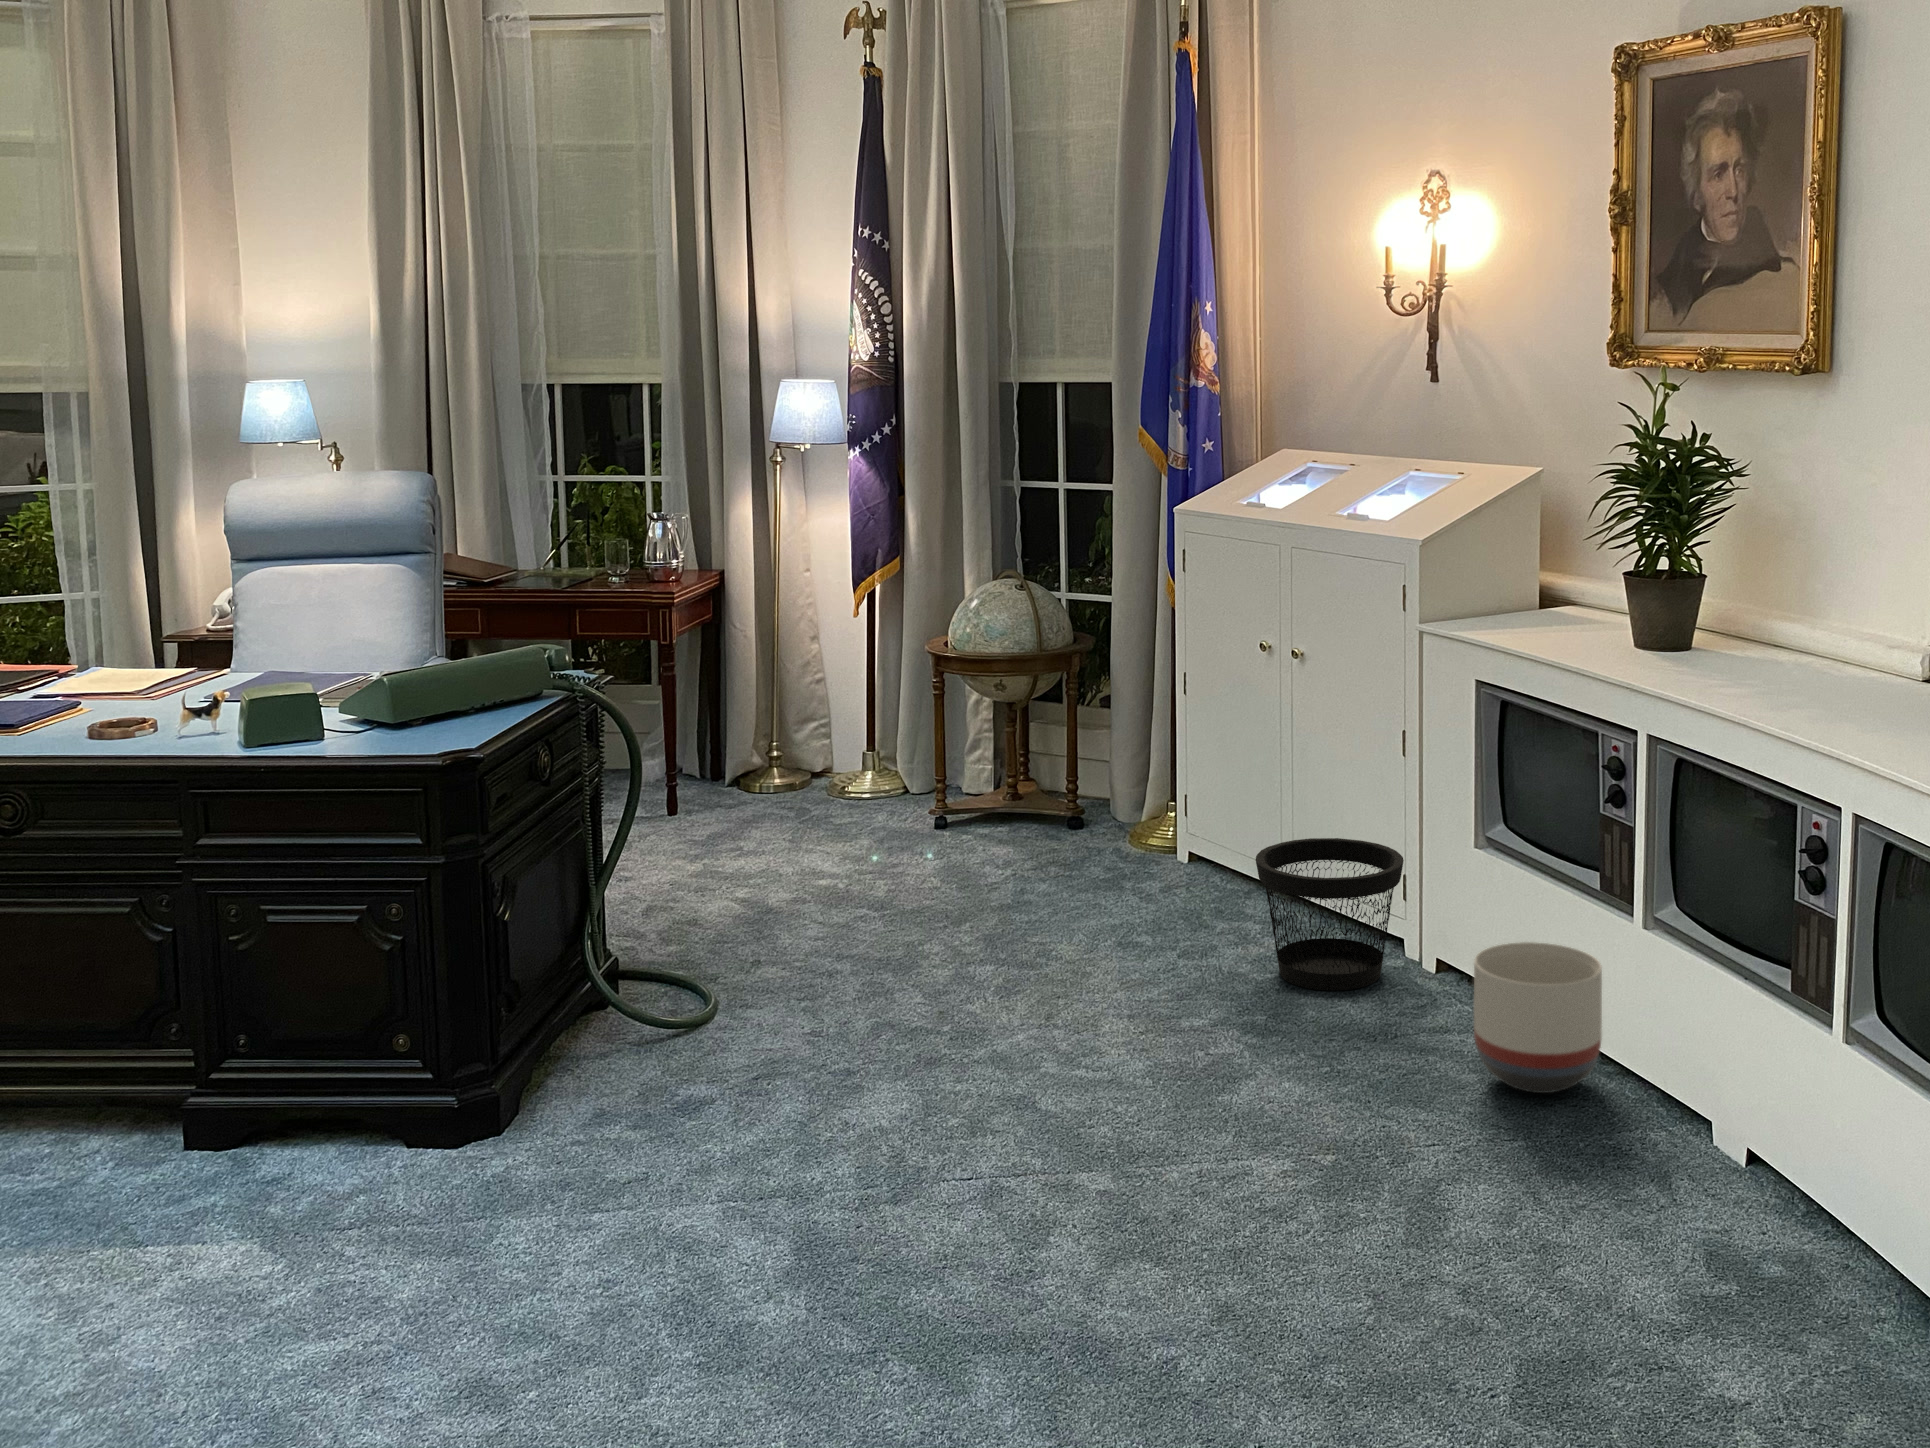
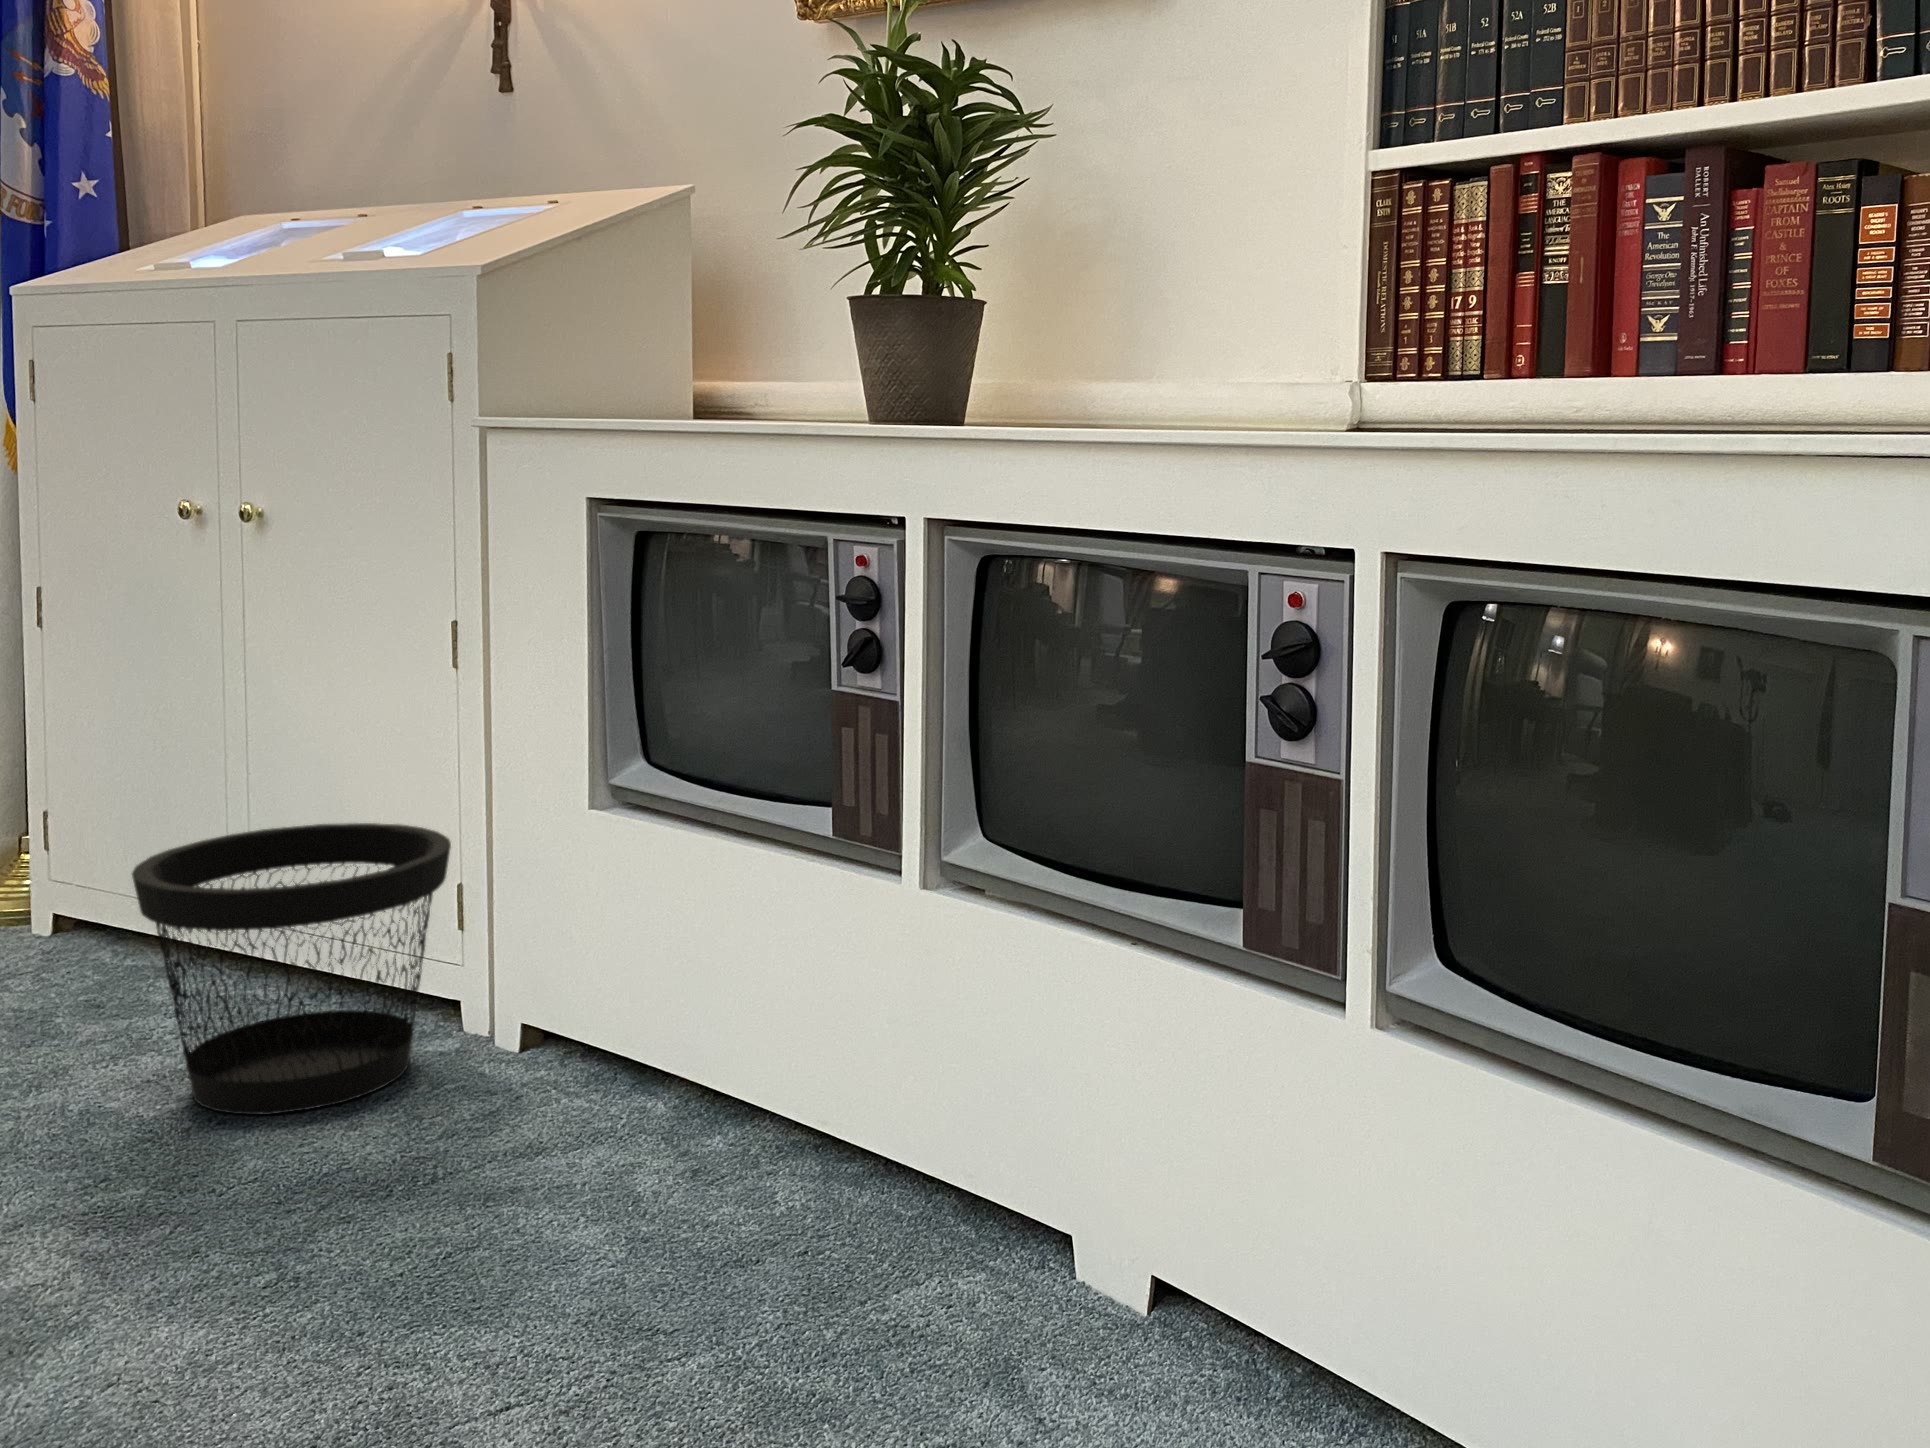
planter: present [1474,942,1602,1093] -> none [595,946,850,1244]

